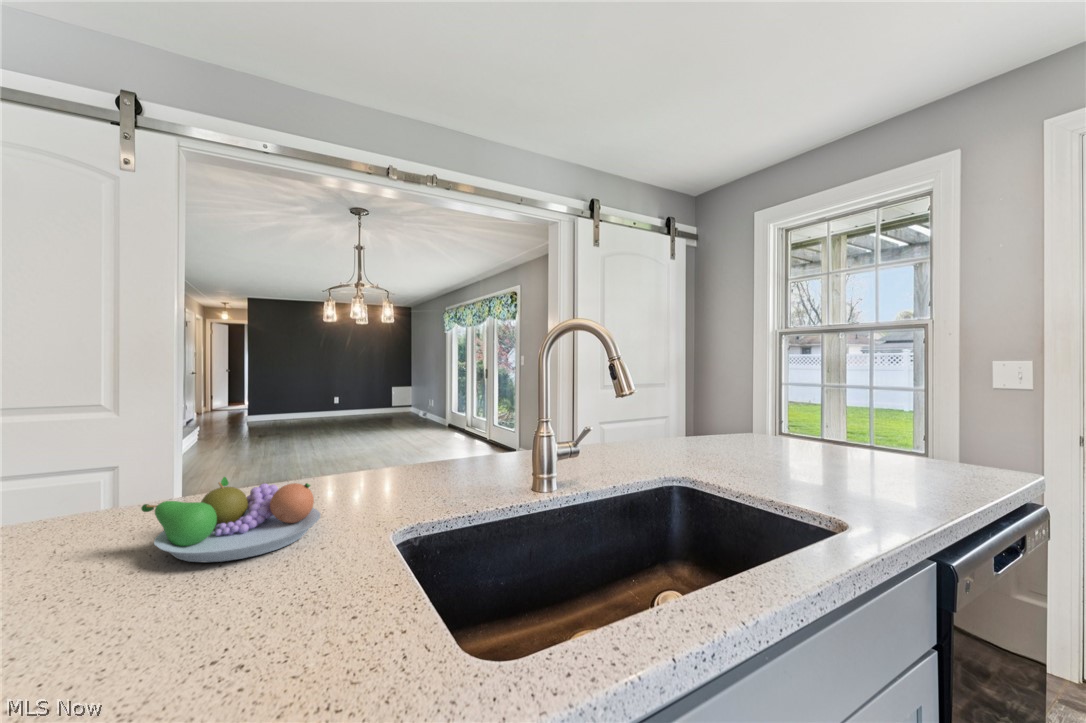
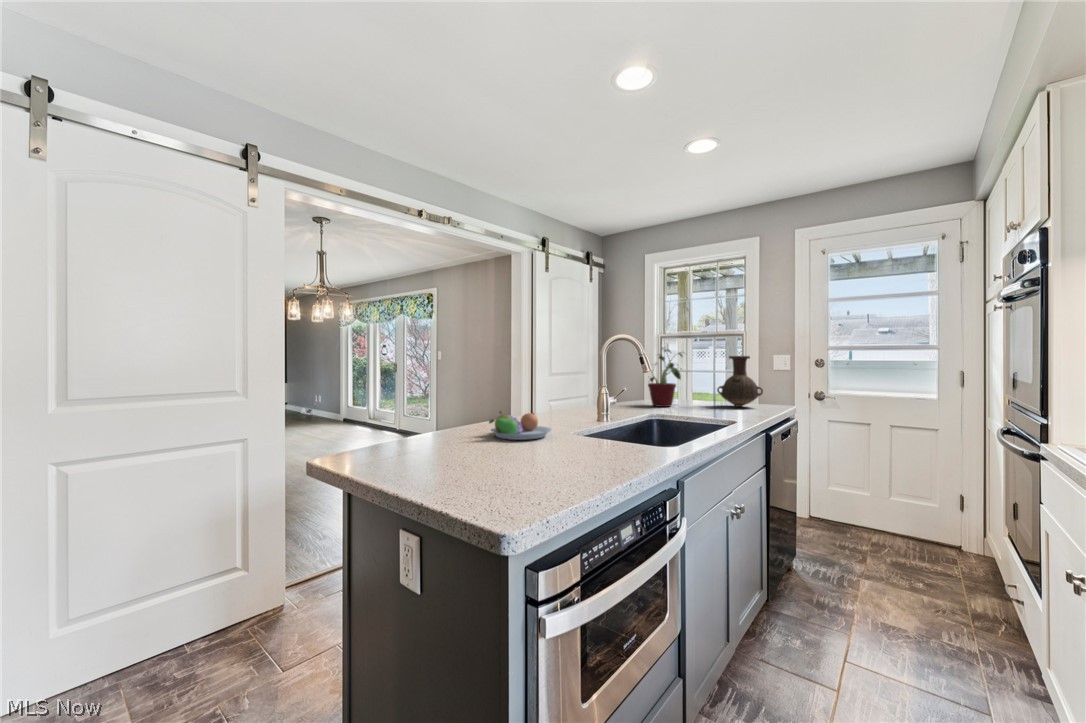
potted plant: none [683,344,776,457] -> present [648,348,683,407]
vase: none [842,361,954,467] -> present [717,356,763,407]

